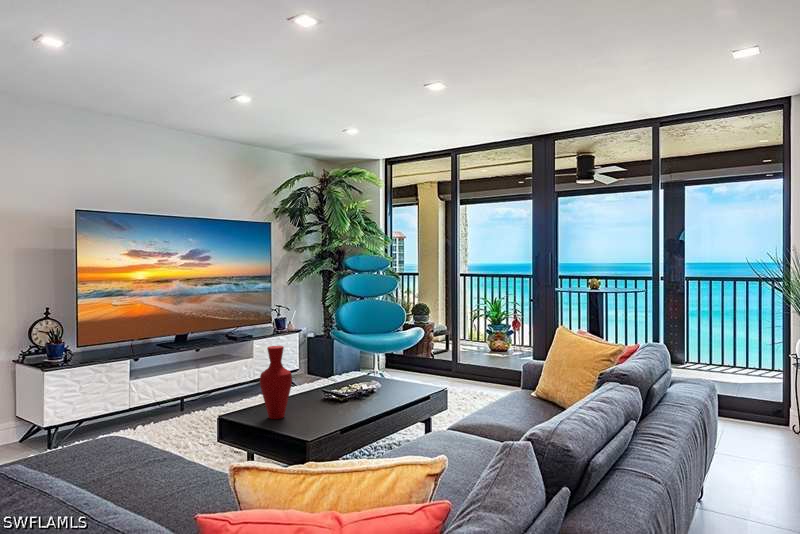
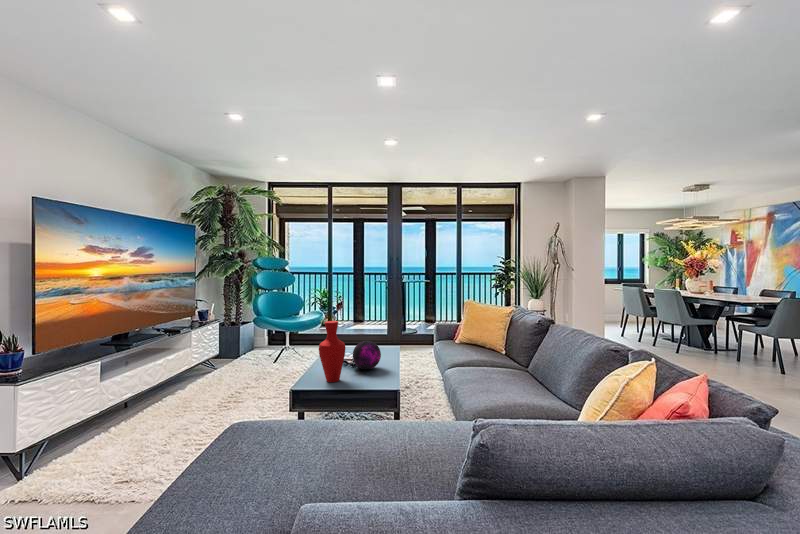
decorative orb: none [316,375,352,411] -> present [353,341,381,369]

